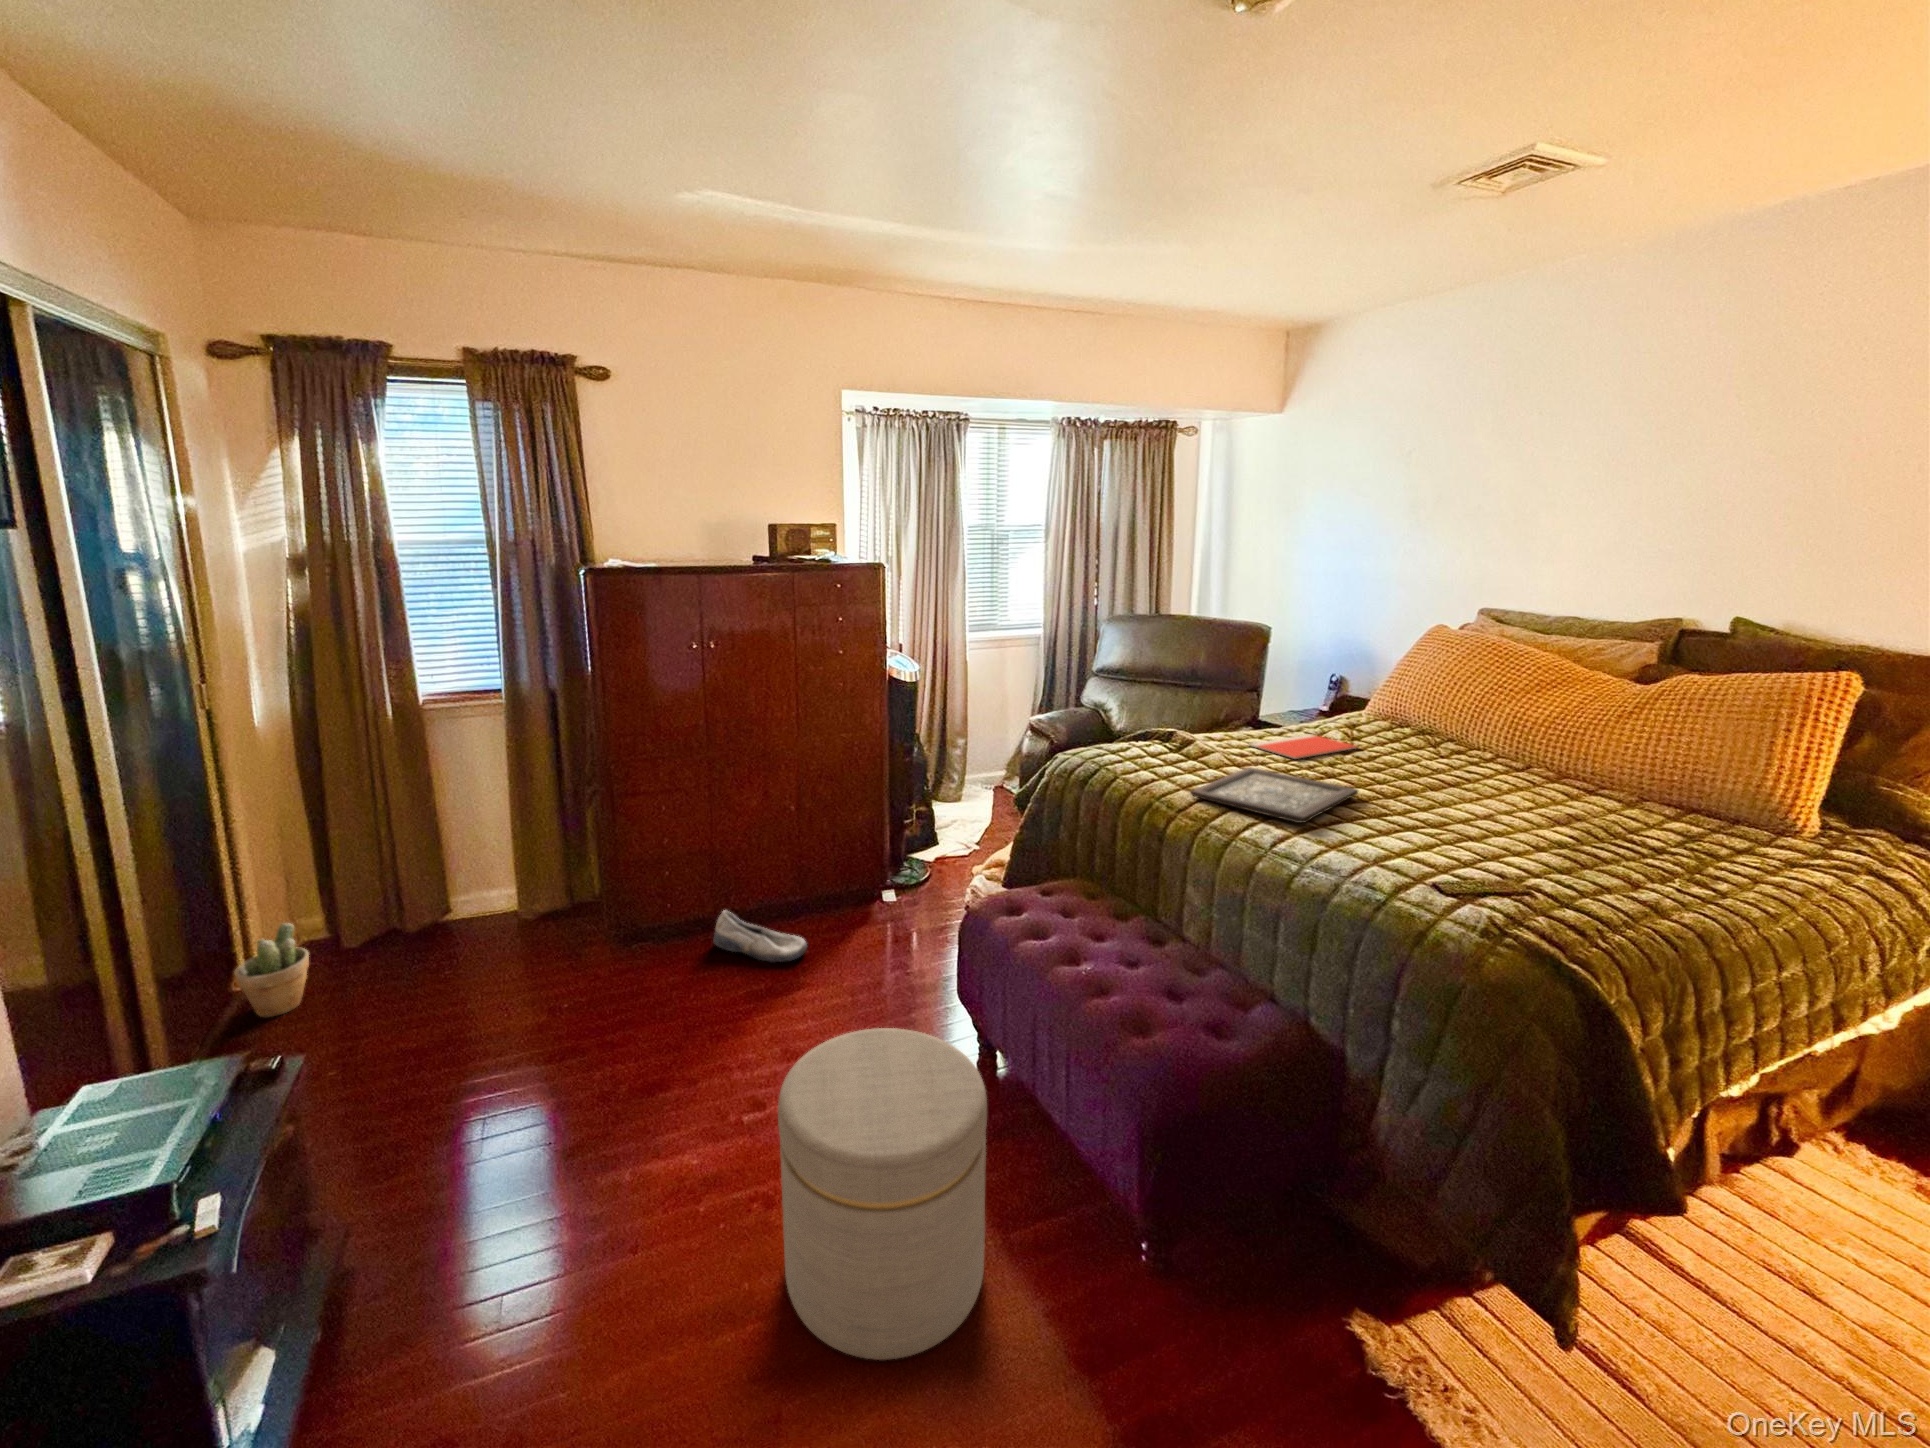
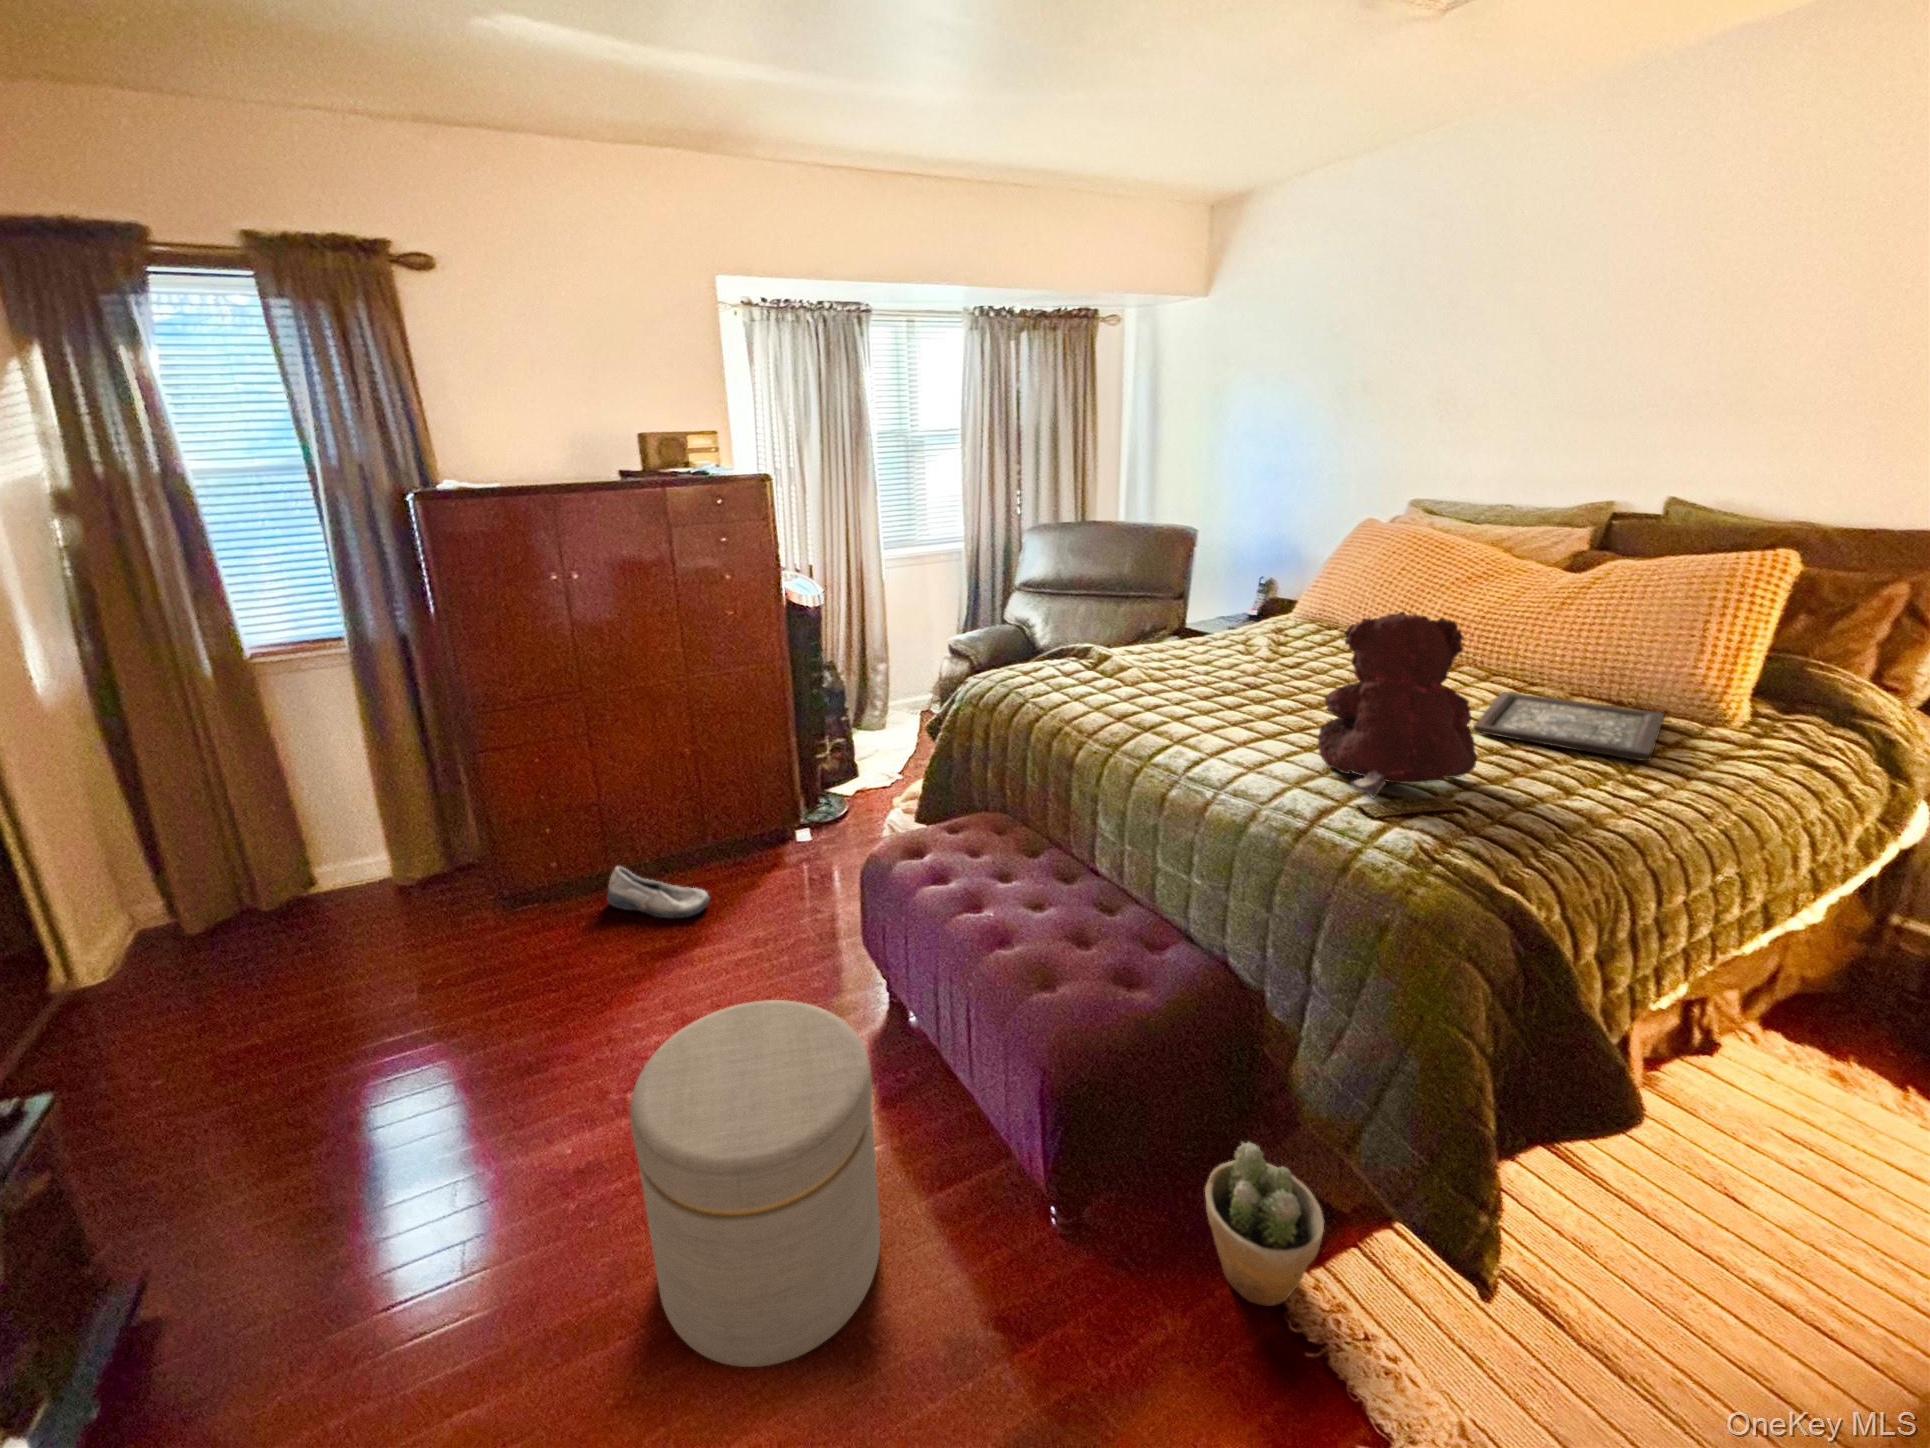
teddy bear: none [1394,711,1547,881] -> present [1318,611,1477,799]
notebook: present [1249,734,1358,759] -> none [1171,642,1286,671]
tray: present [1191,767,1358,823] -> present [1473,692,1664,761]
potted plant: present [235,923,309,1017] -> present [1205,1142,1324,1306]

